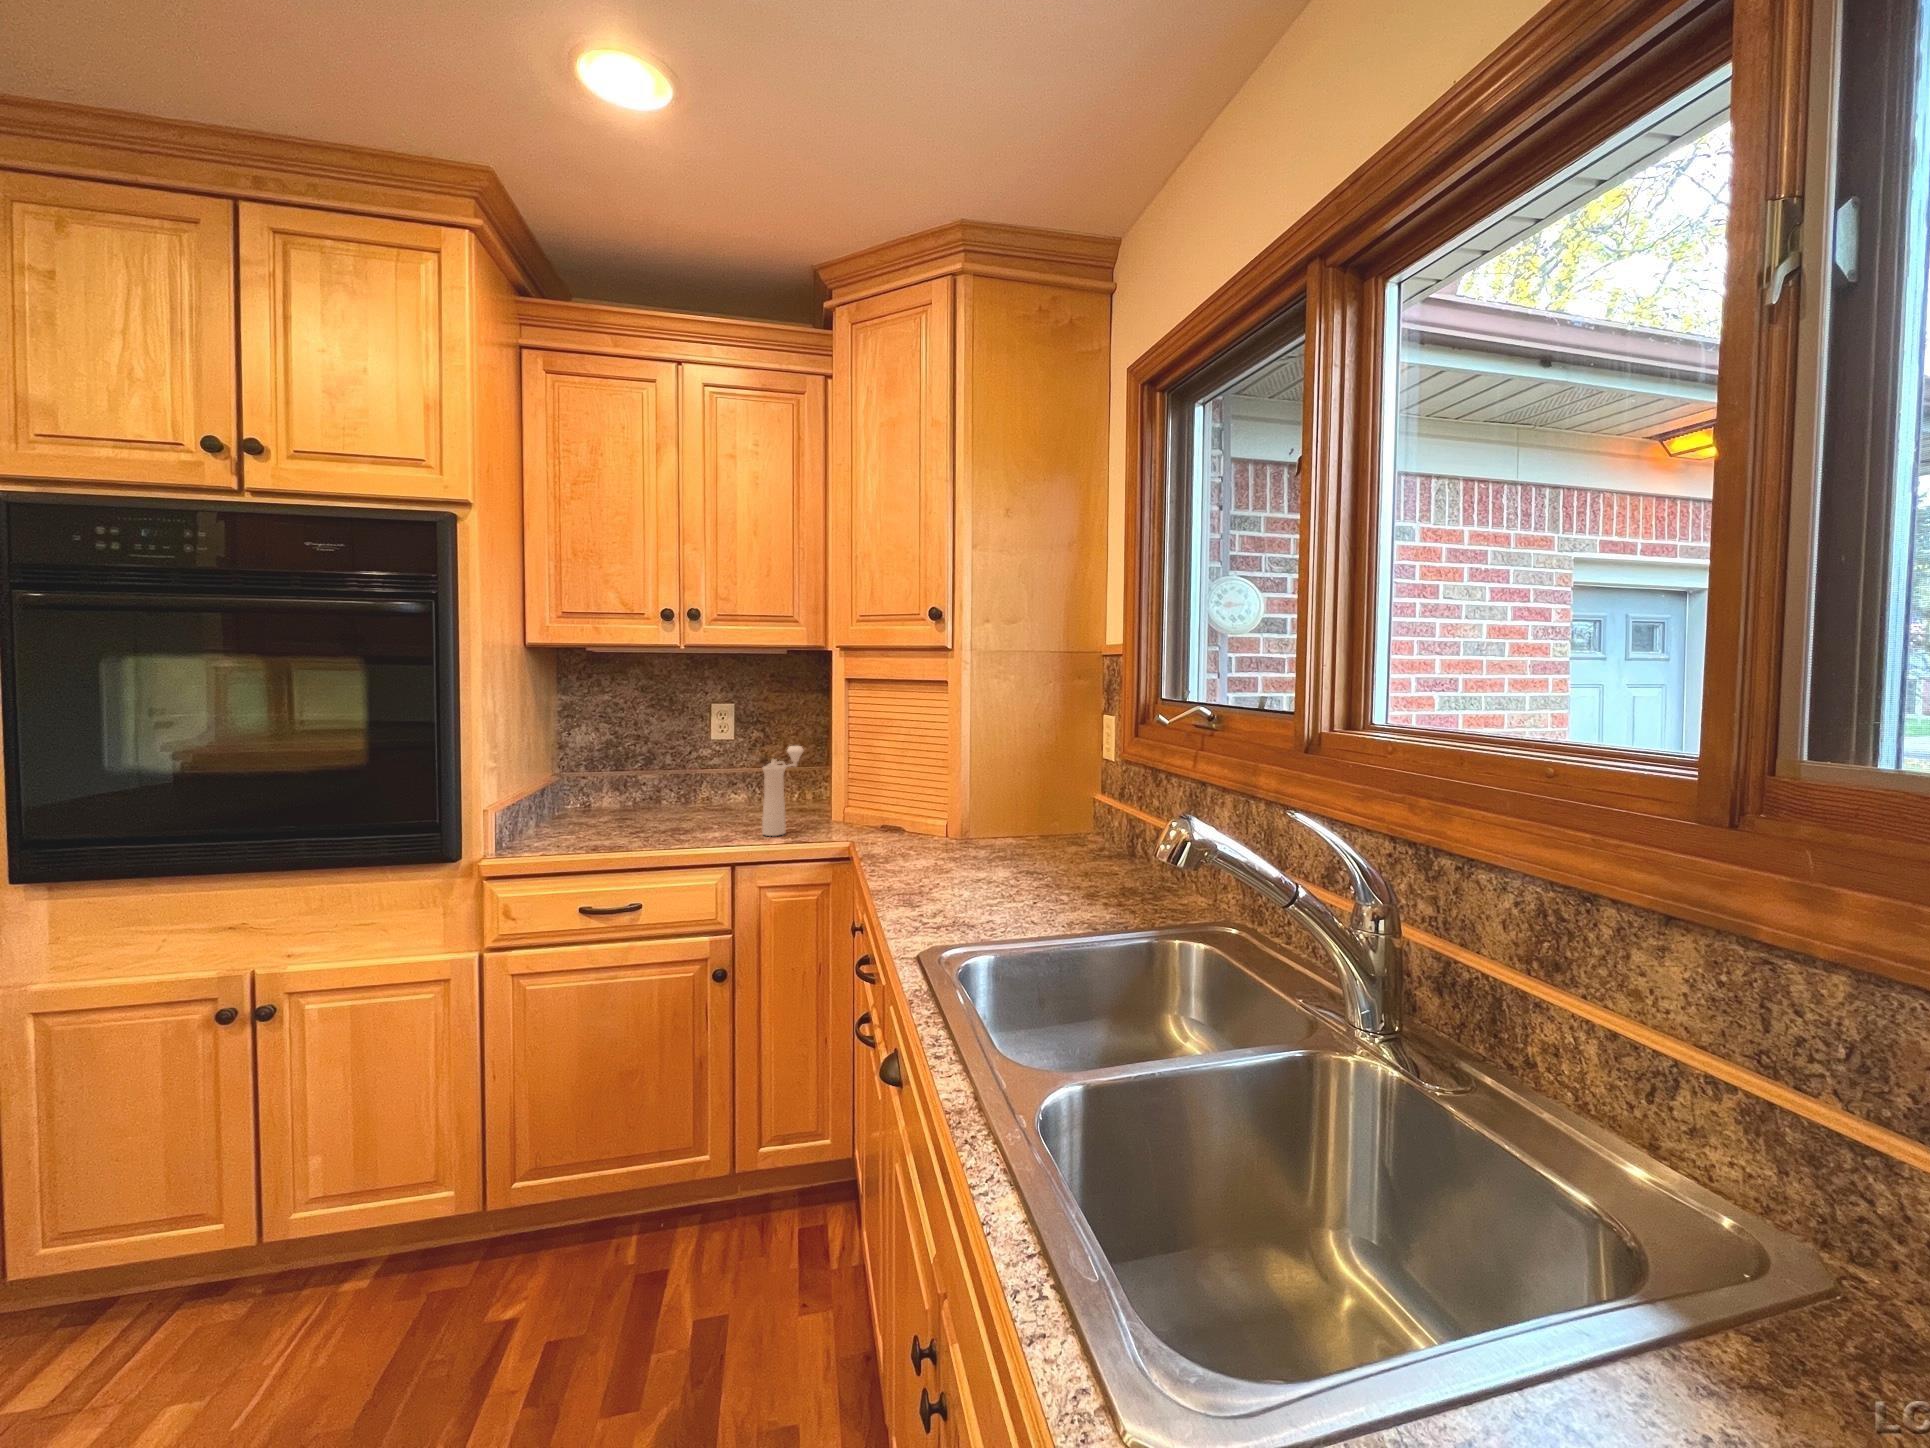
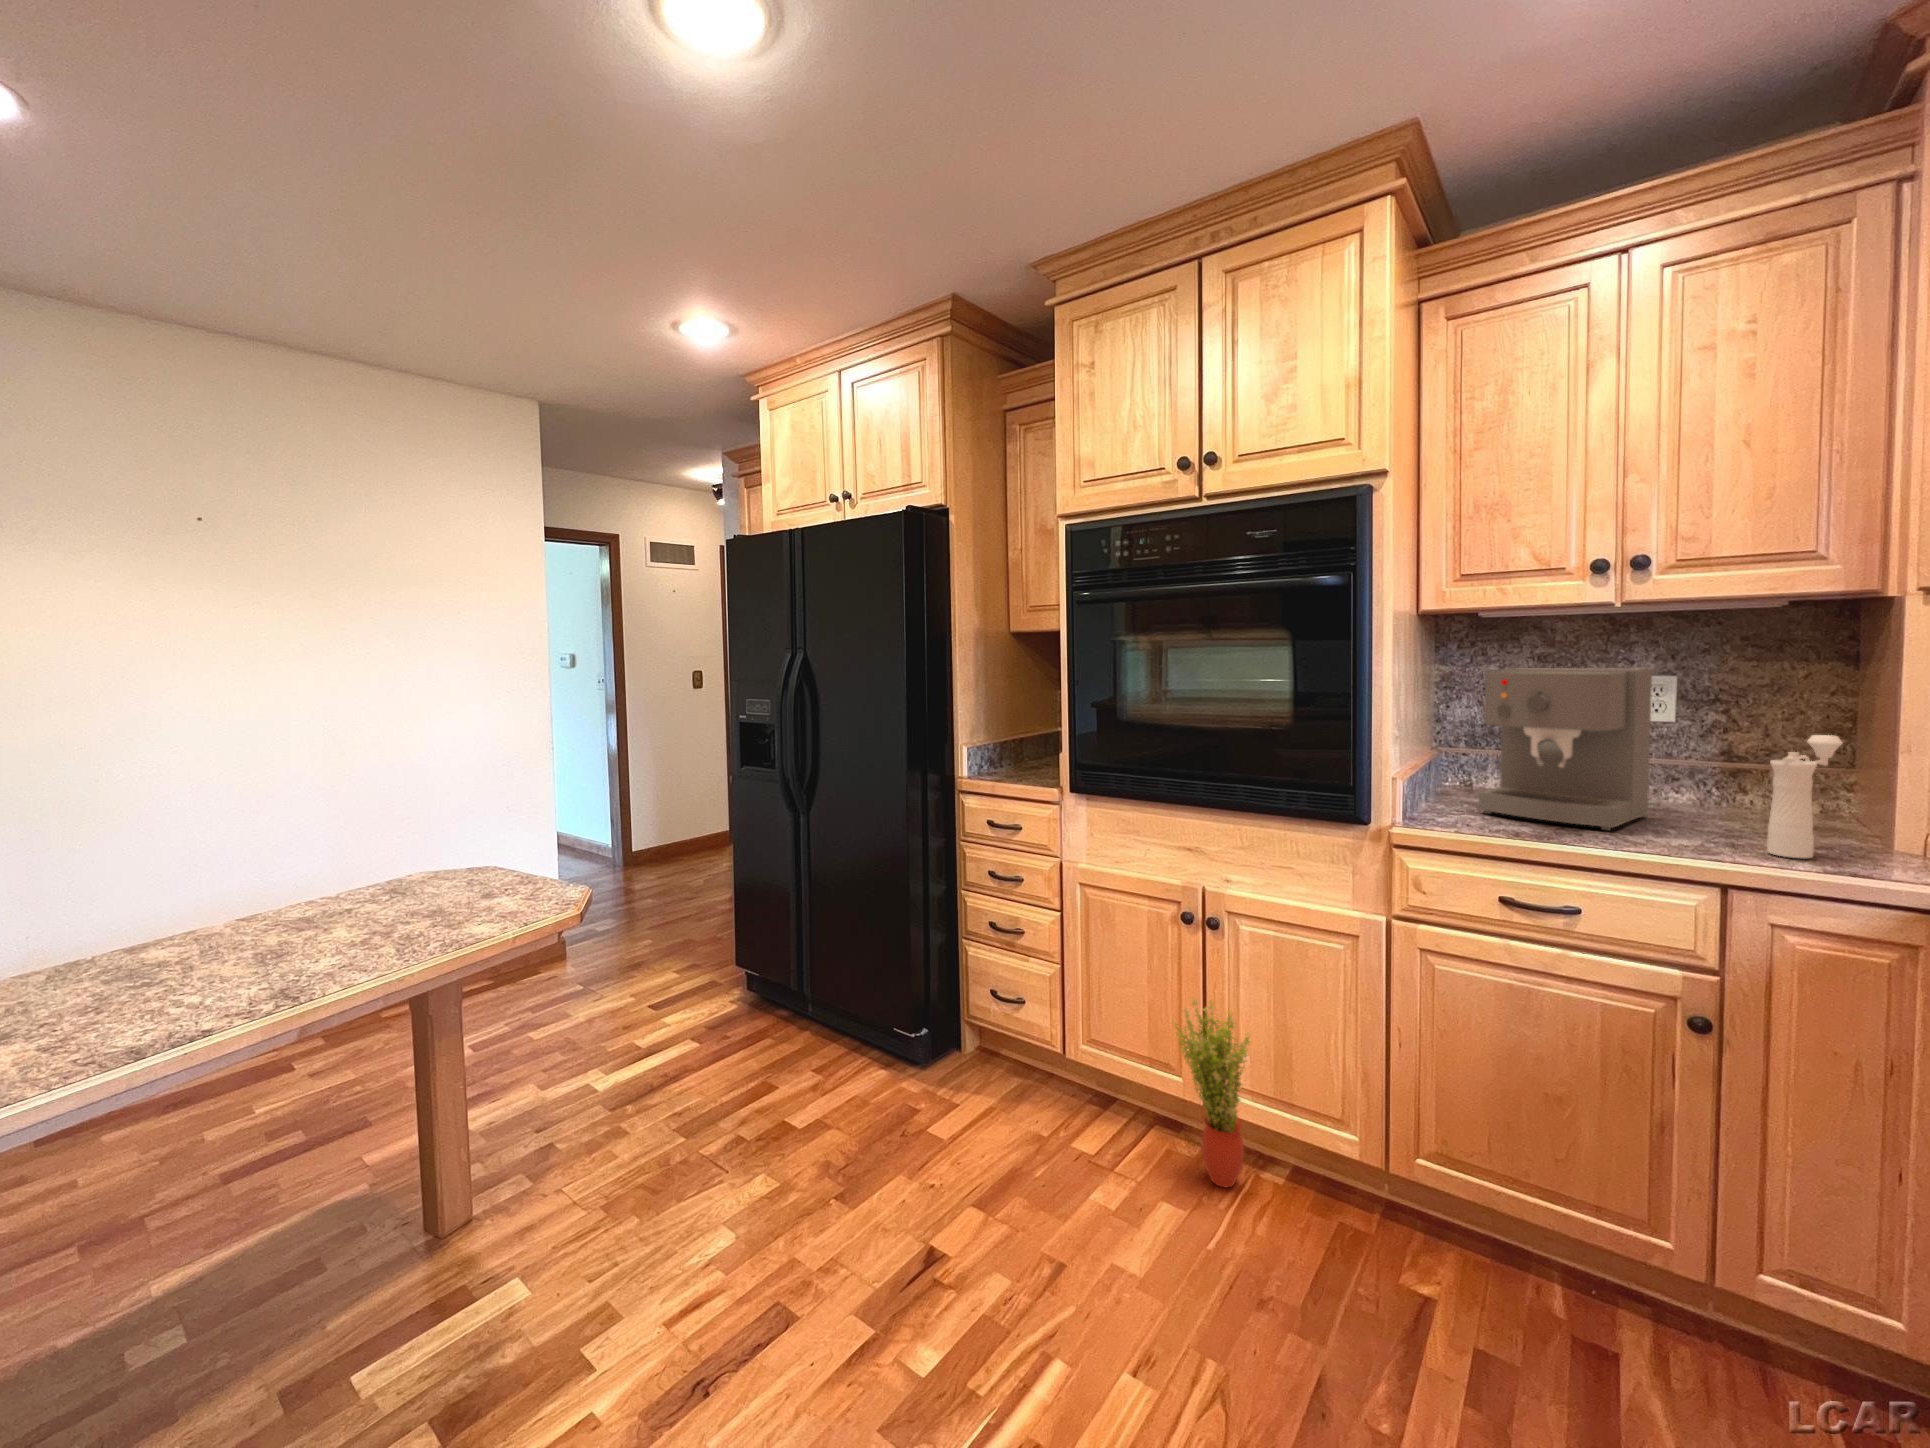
coffee maker: none [579,698,709,833] -> present [1479,668,1652,830]
potted plant: none [190,1109,319,1337] -> present [1175,1000,1251,1187]

